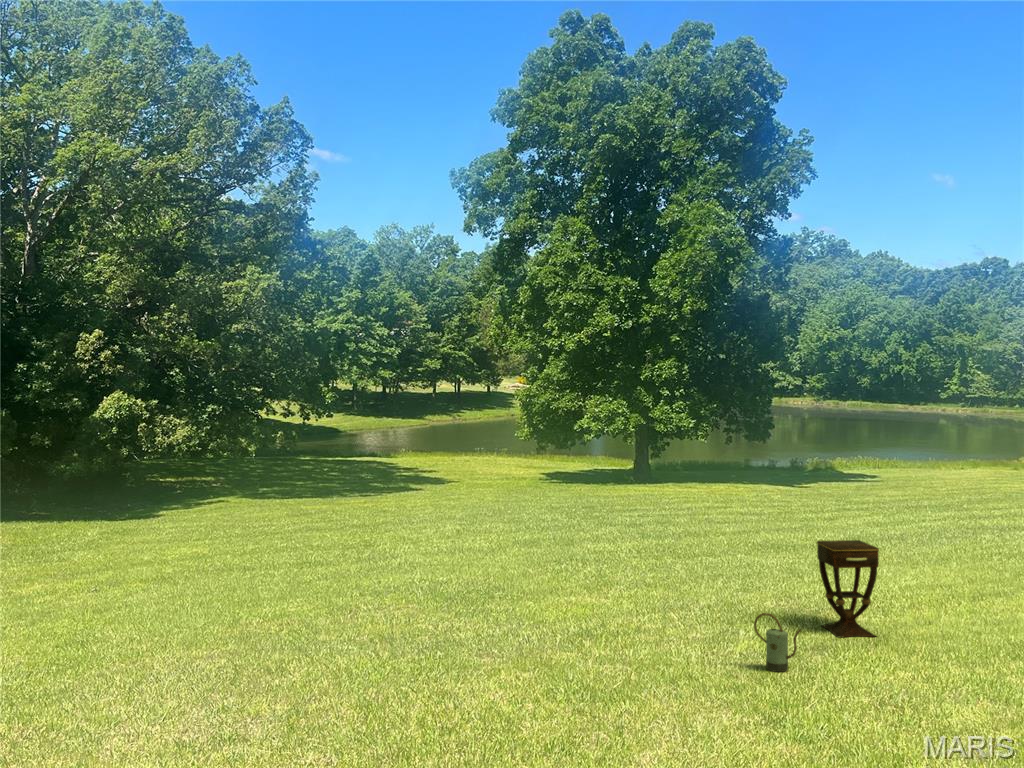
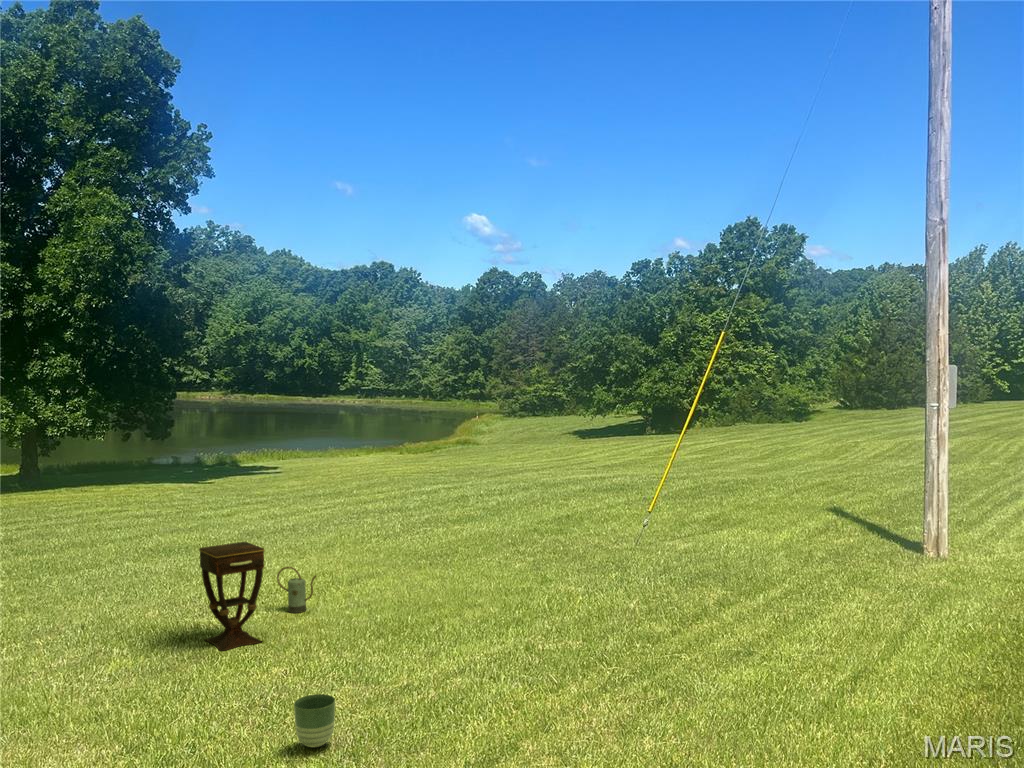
watering can: present [754,613,801,672] -> present [277,567,316,613]
planter: none [915,683,956,731] -> present [294,694,335,747]

